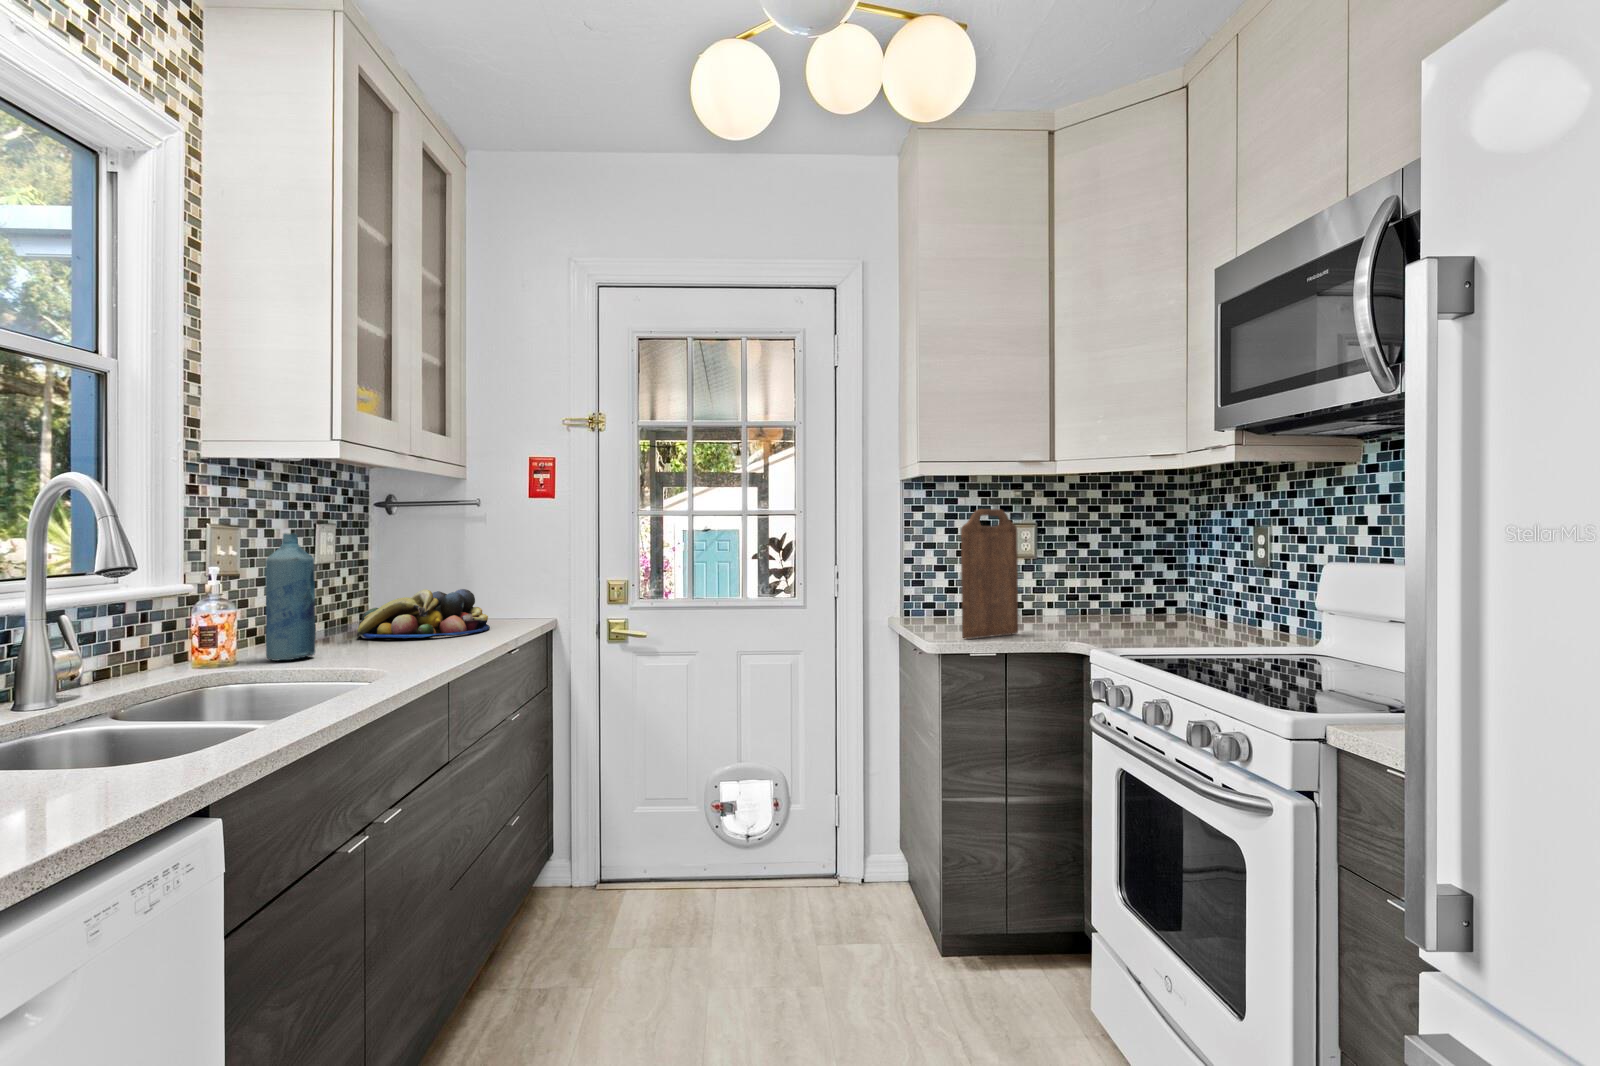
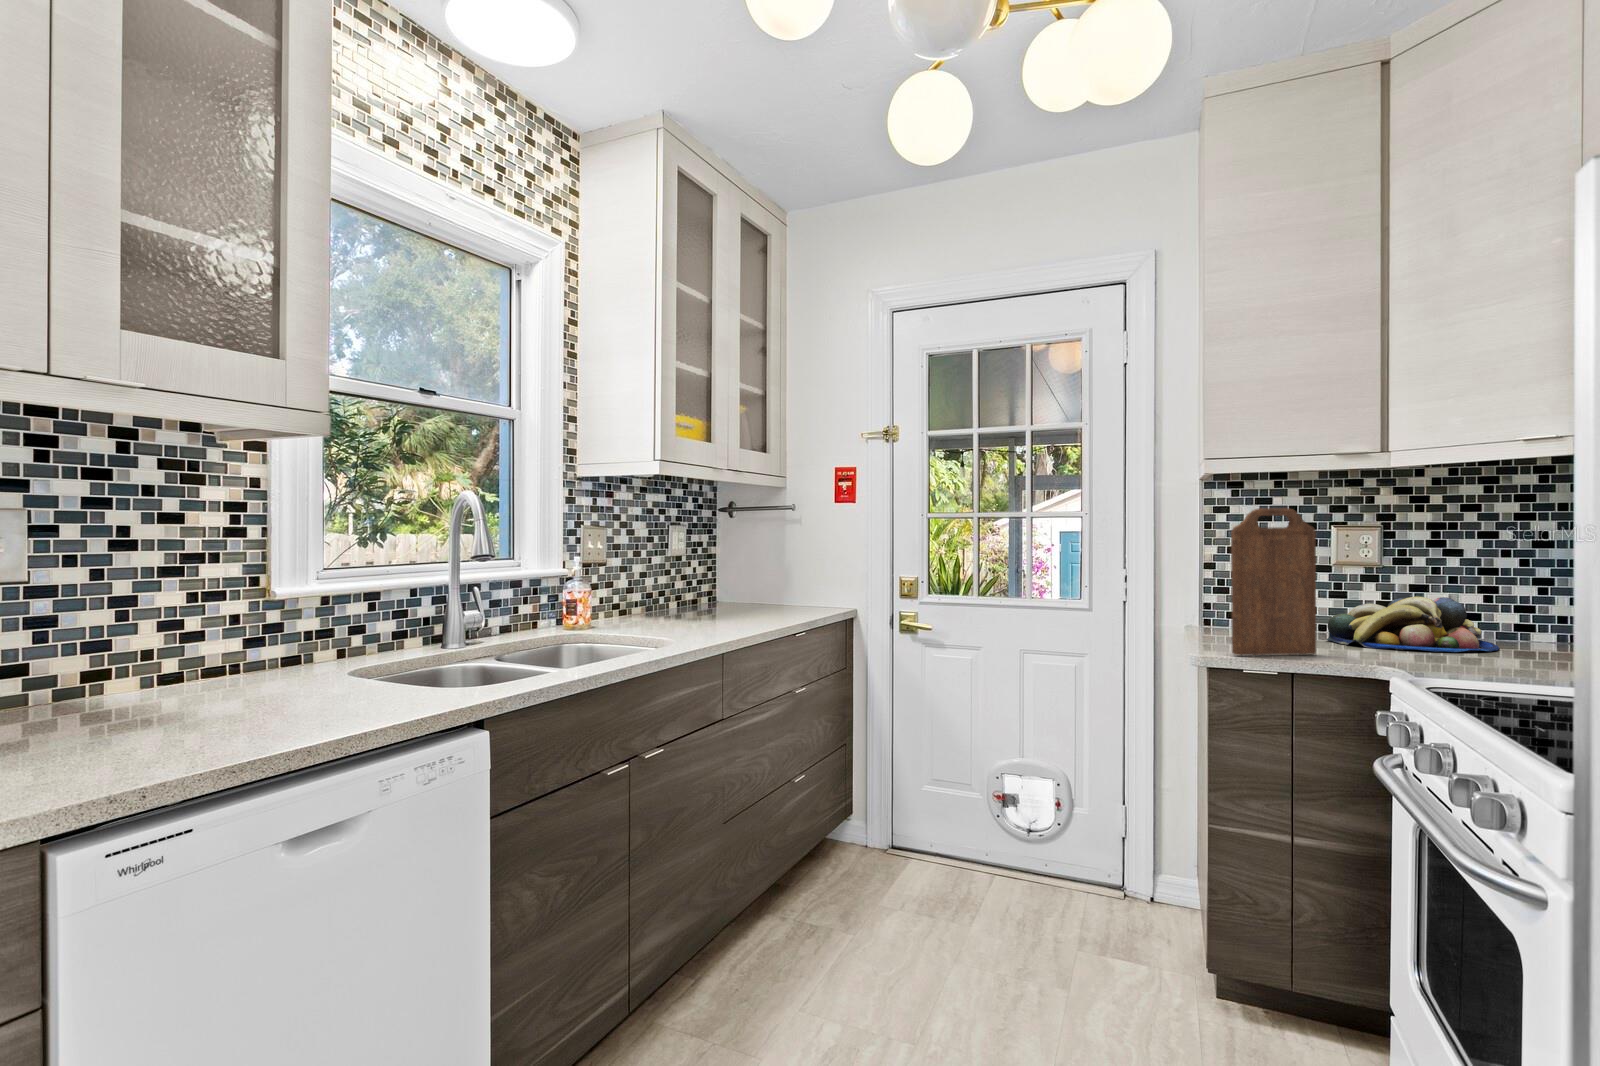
bottle: present [265,533,315,661] -> none [612,533,645,629]
fruit bowl: present [357,589,490,639] -> present [1326,597,1499,652]

